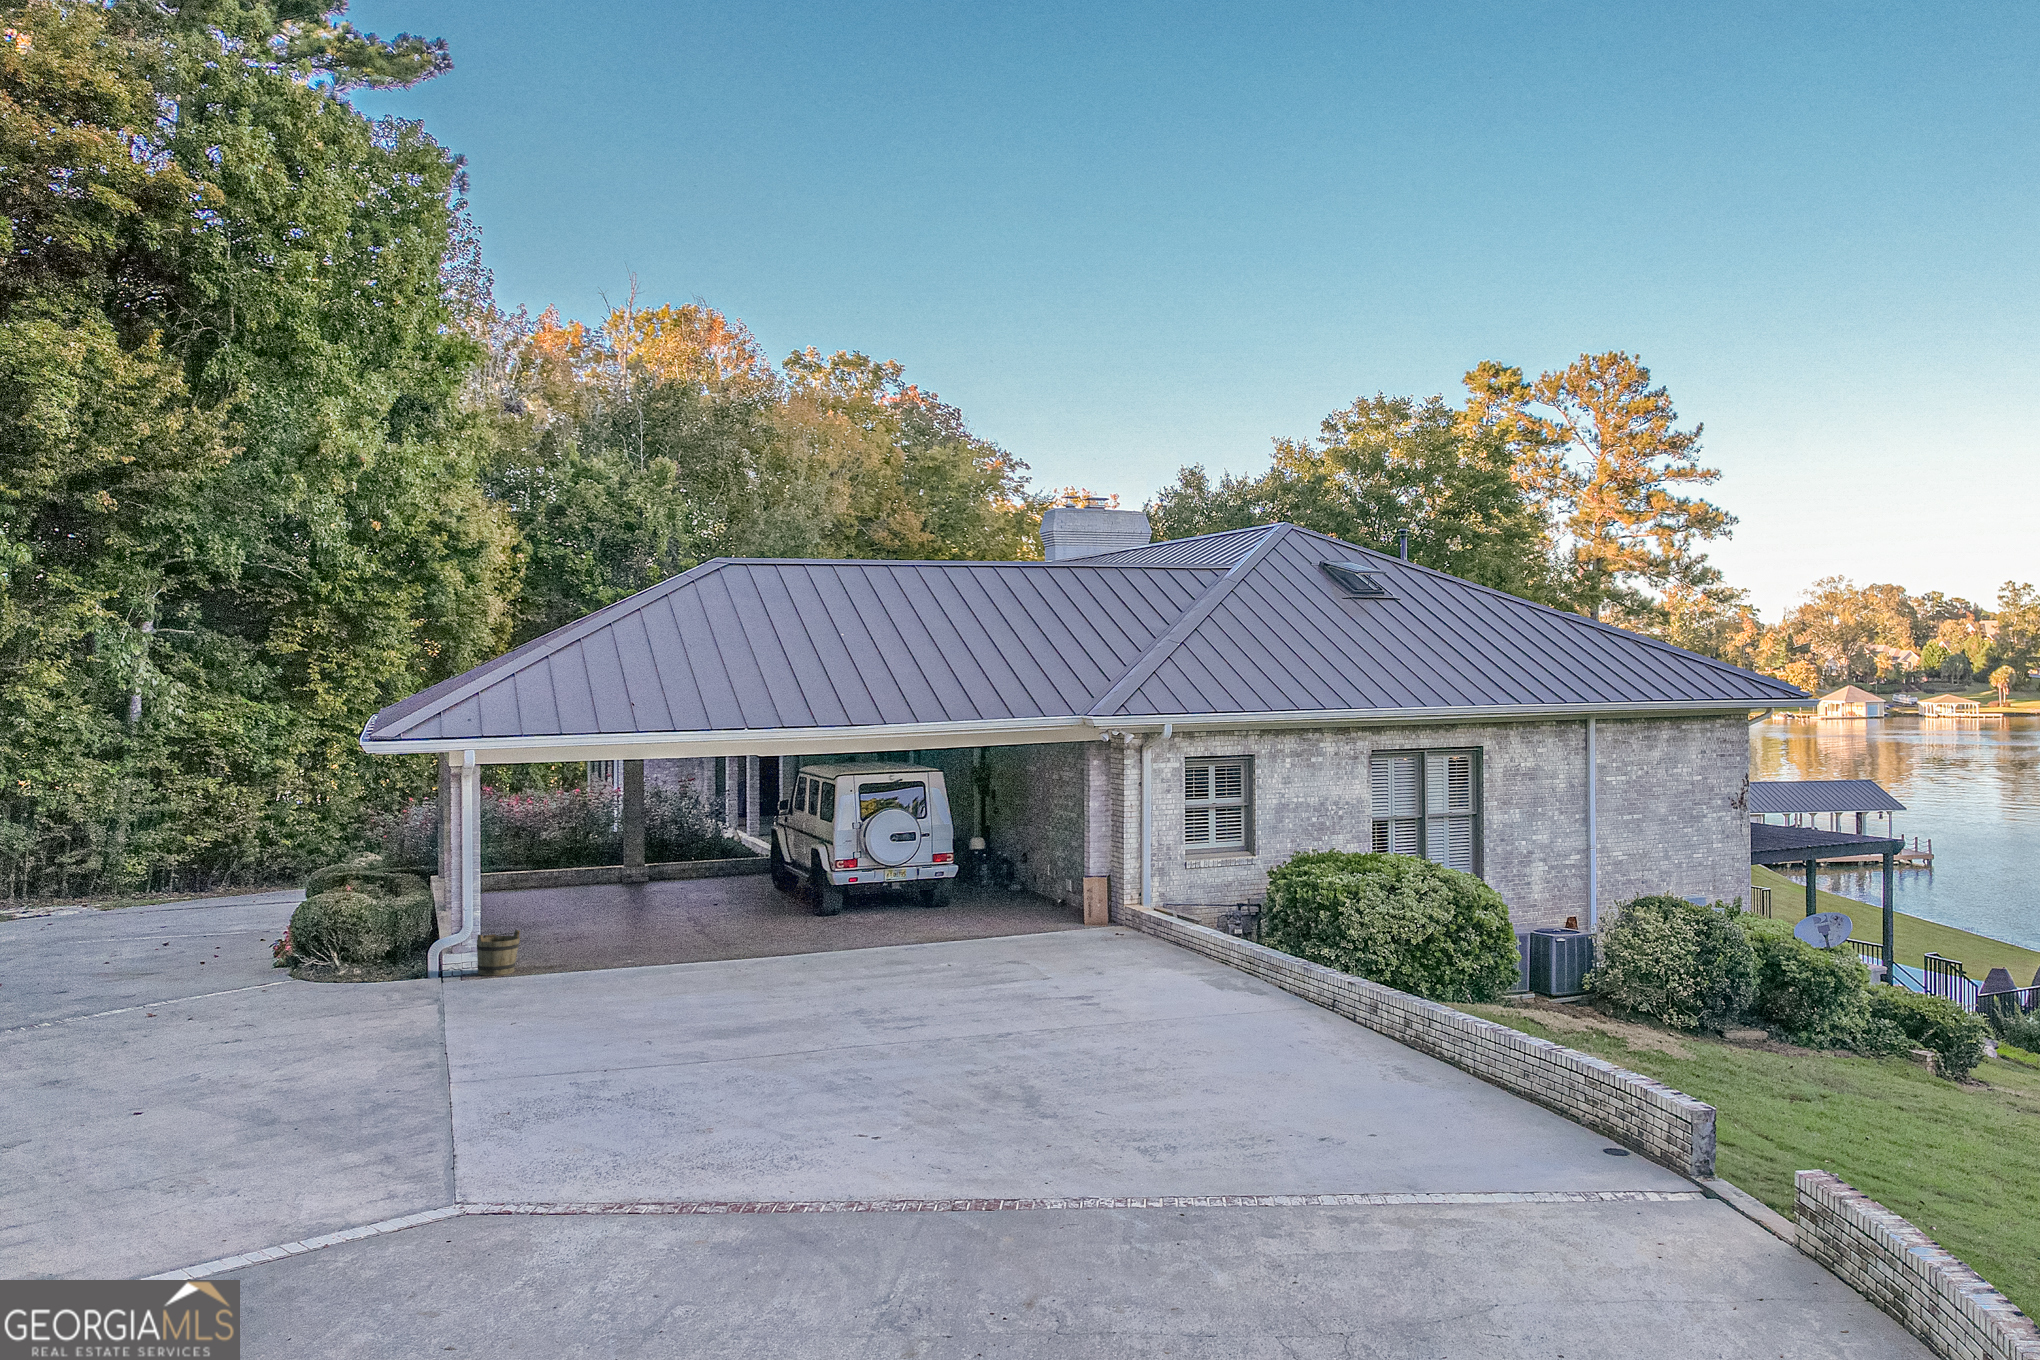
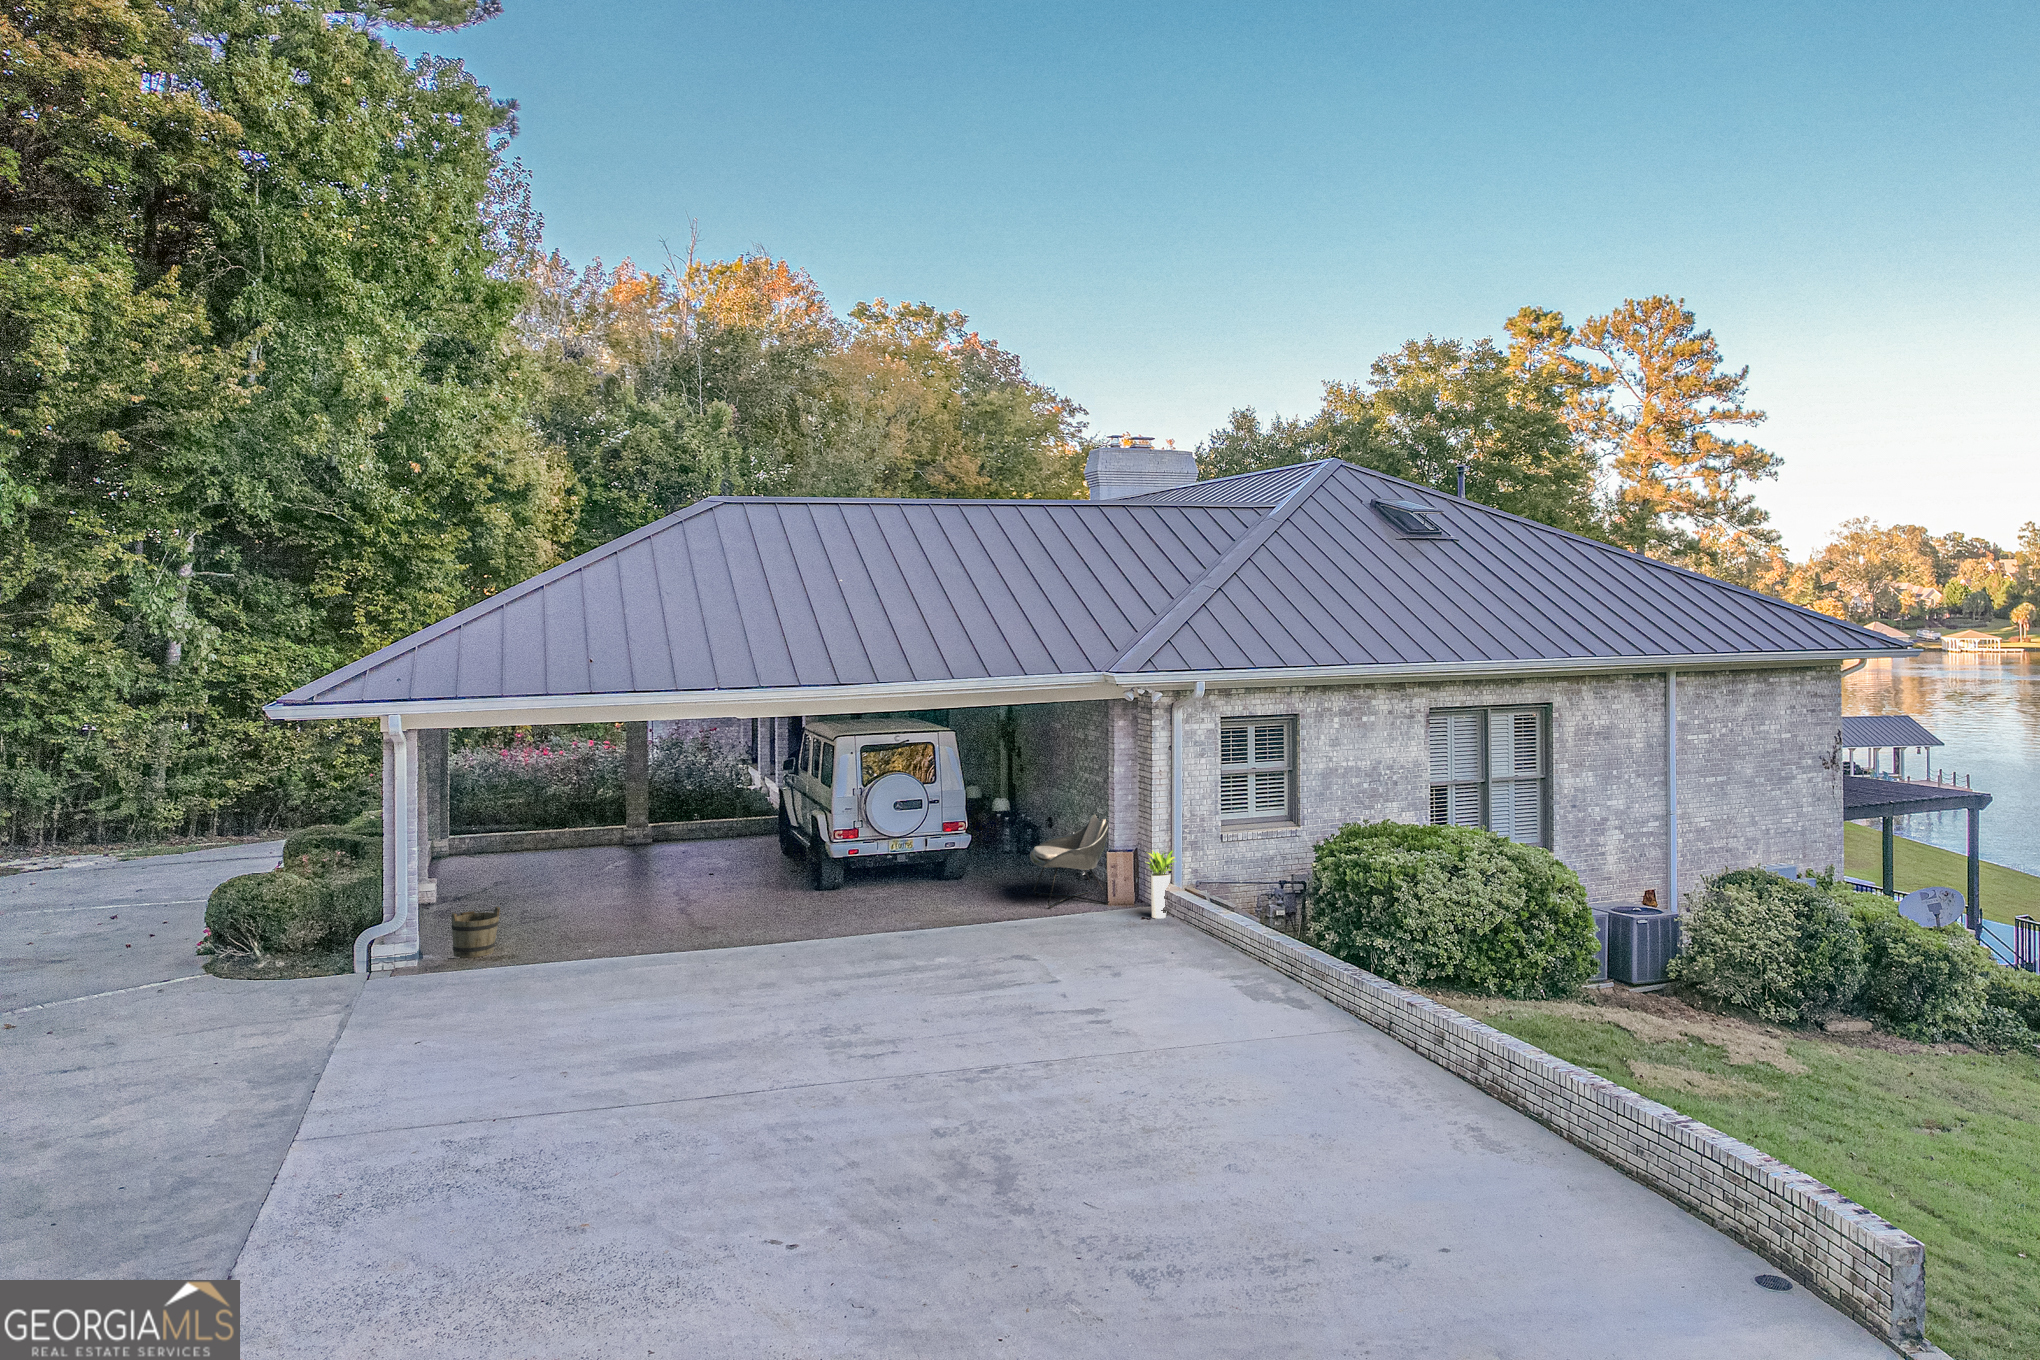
lounge chair: none [1001,848,1079,935] -> present [1030,815,1110,908]
planter: none [1111,878,1142,942] -> present [1147,850,1175,919]

